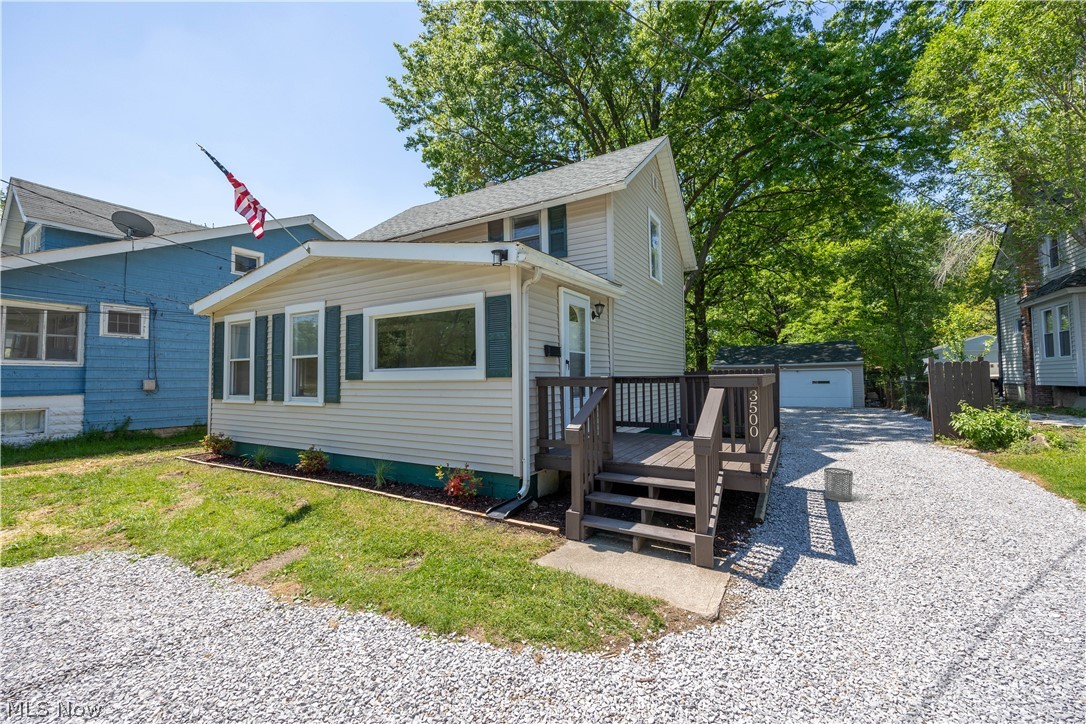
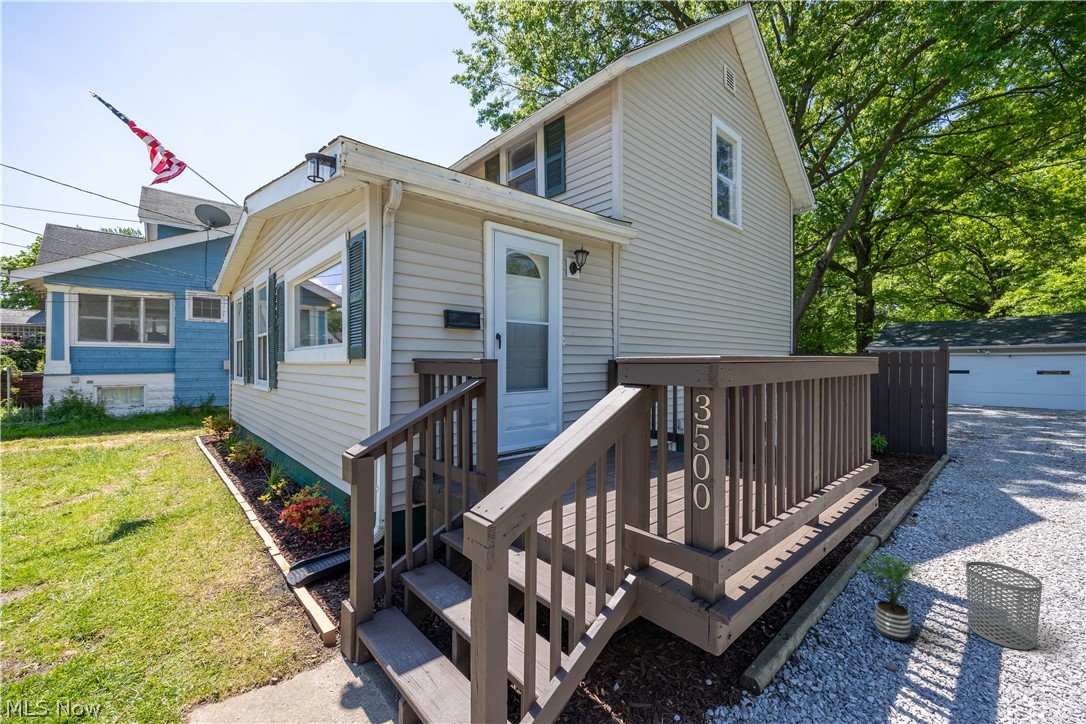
potted plant: none [784,465,815,505] -> present [858,554,920,641]

